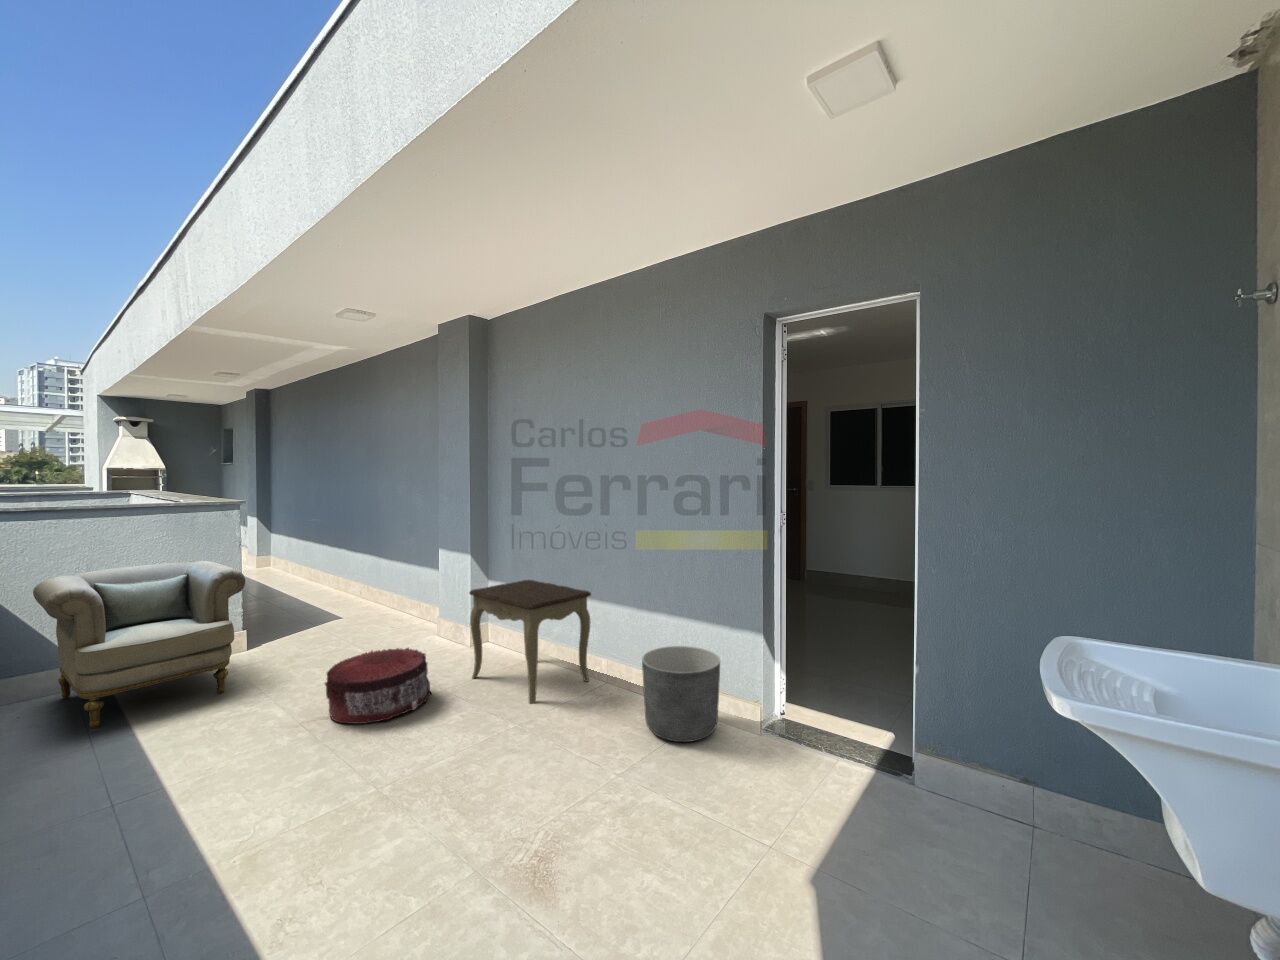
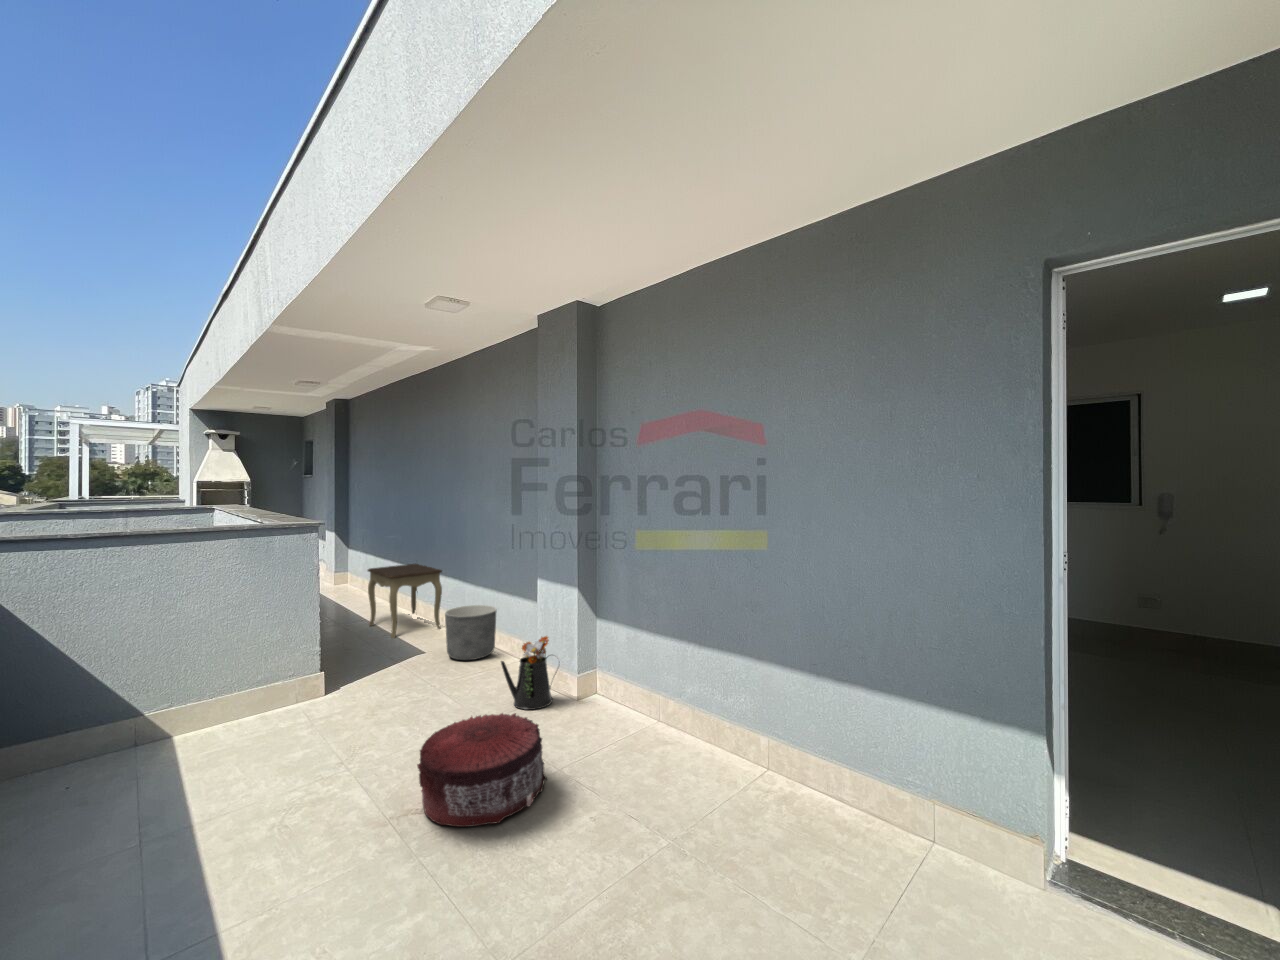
armchair: present [33,561,245,728] -> none [90,594,324,812]
side table: present [469,580,591,704] -> present [368,564,442,638]
watering can: none [404,593,455,654] -> present [501,636,552,710]
planter: present [642,646,720,742] -> present [445,605,497,660]

